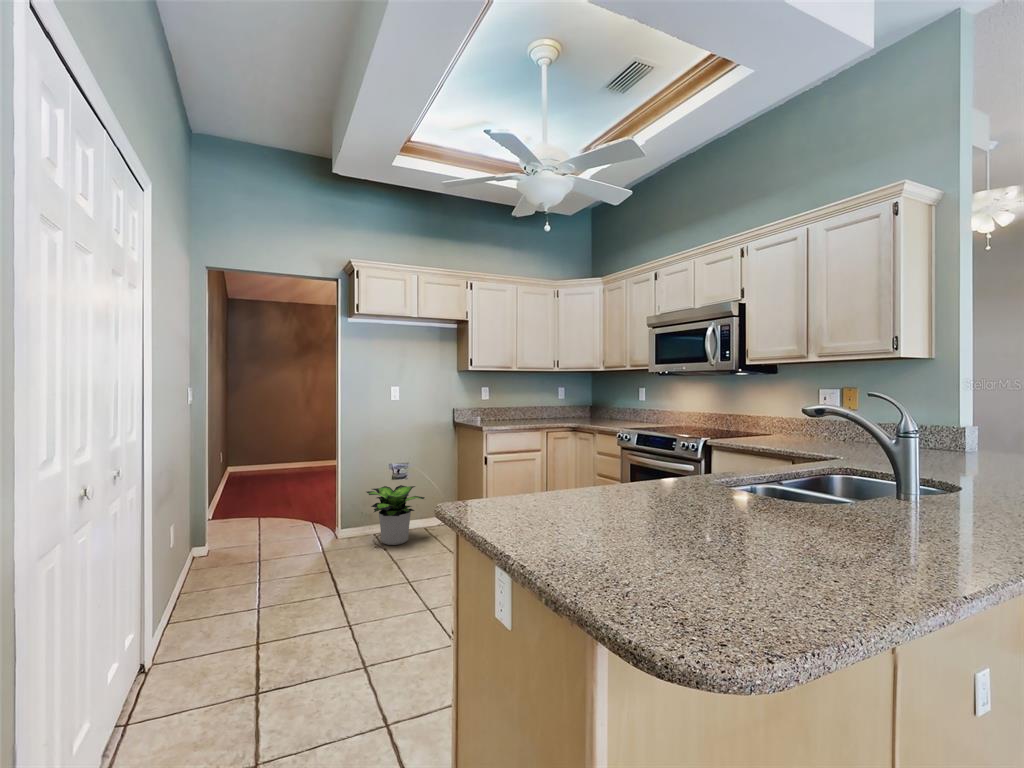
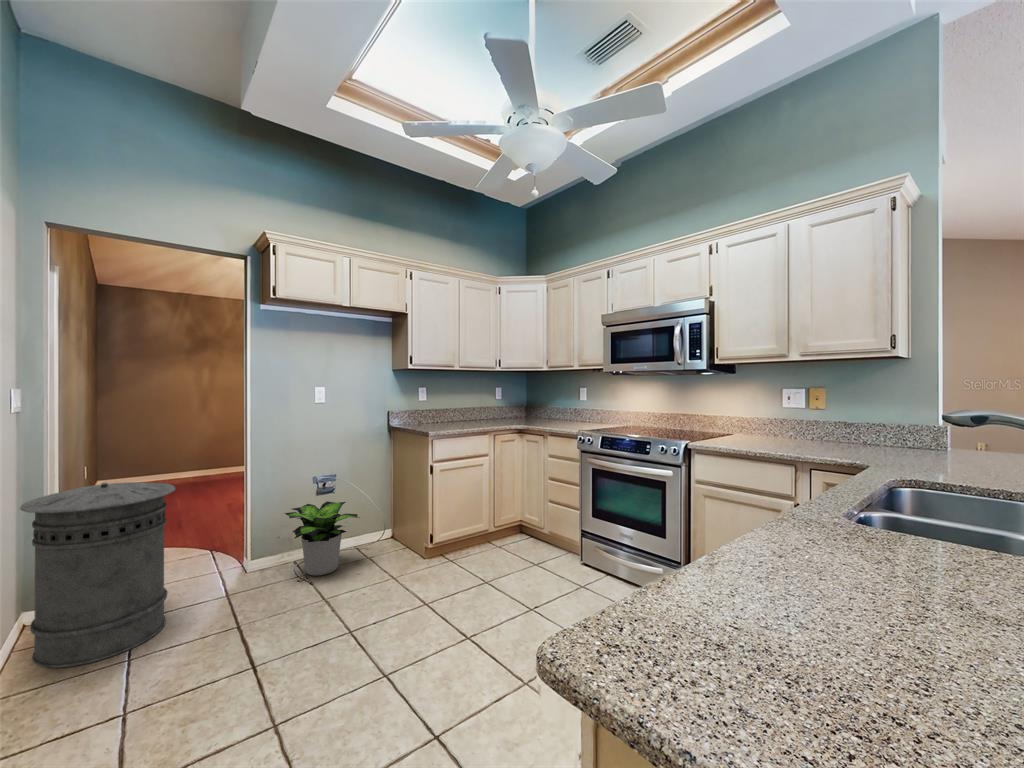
trash can: none [193,457,287,584] -> present [20,482,175,668]

